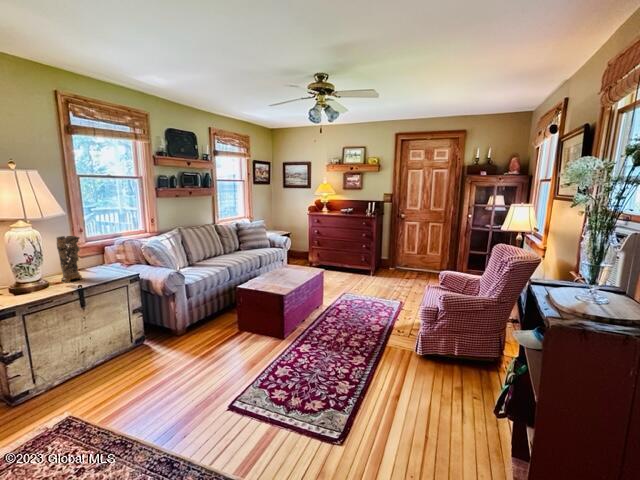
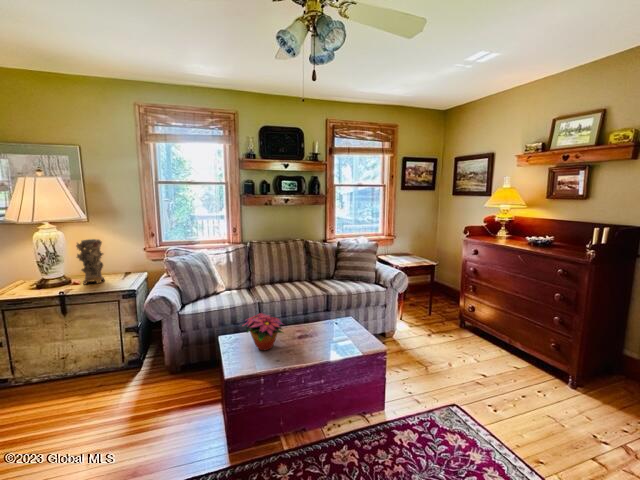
flower arrangement: none [259,261,289,282] -> present [244,313,283,350]

